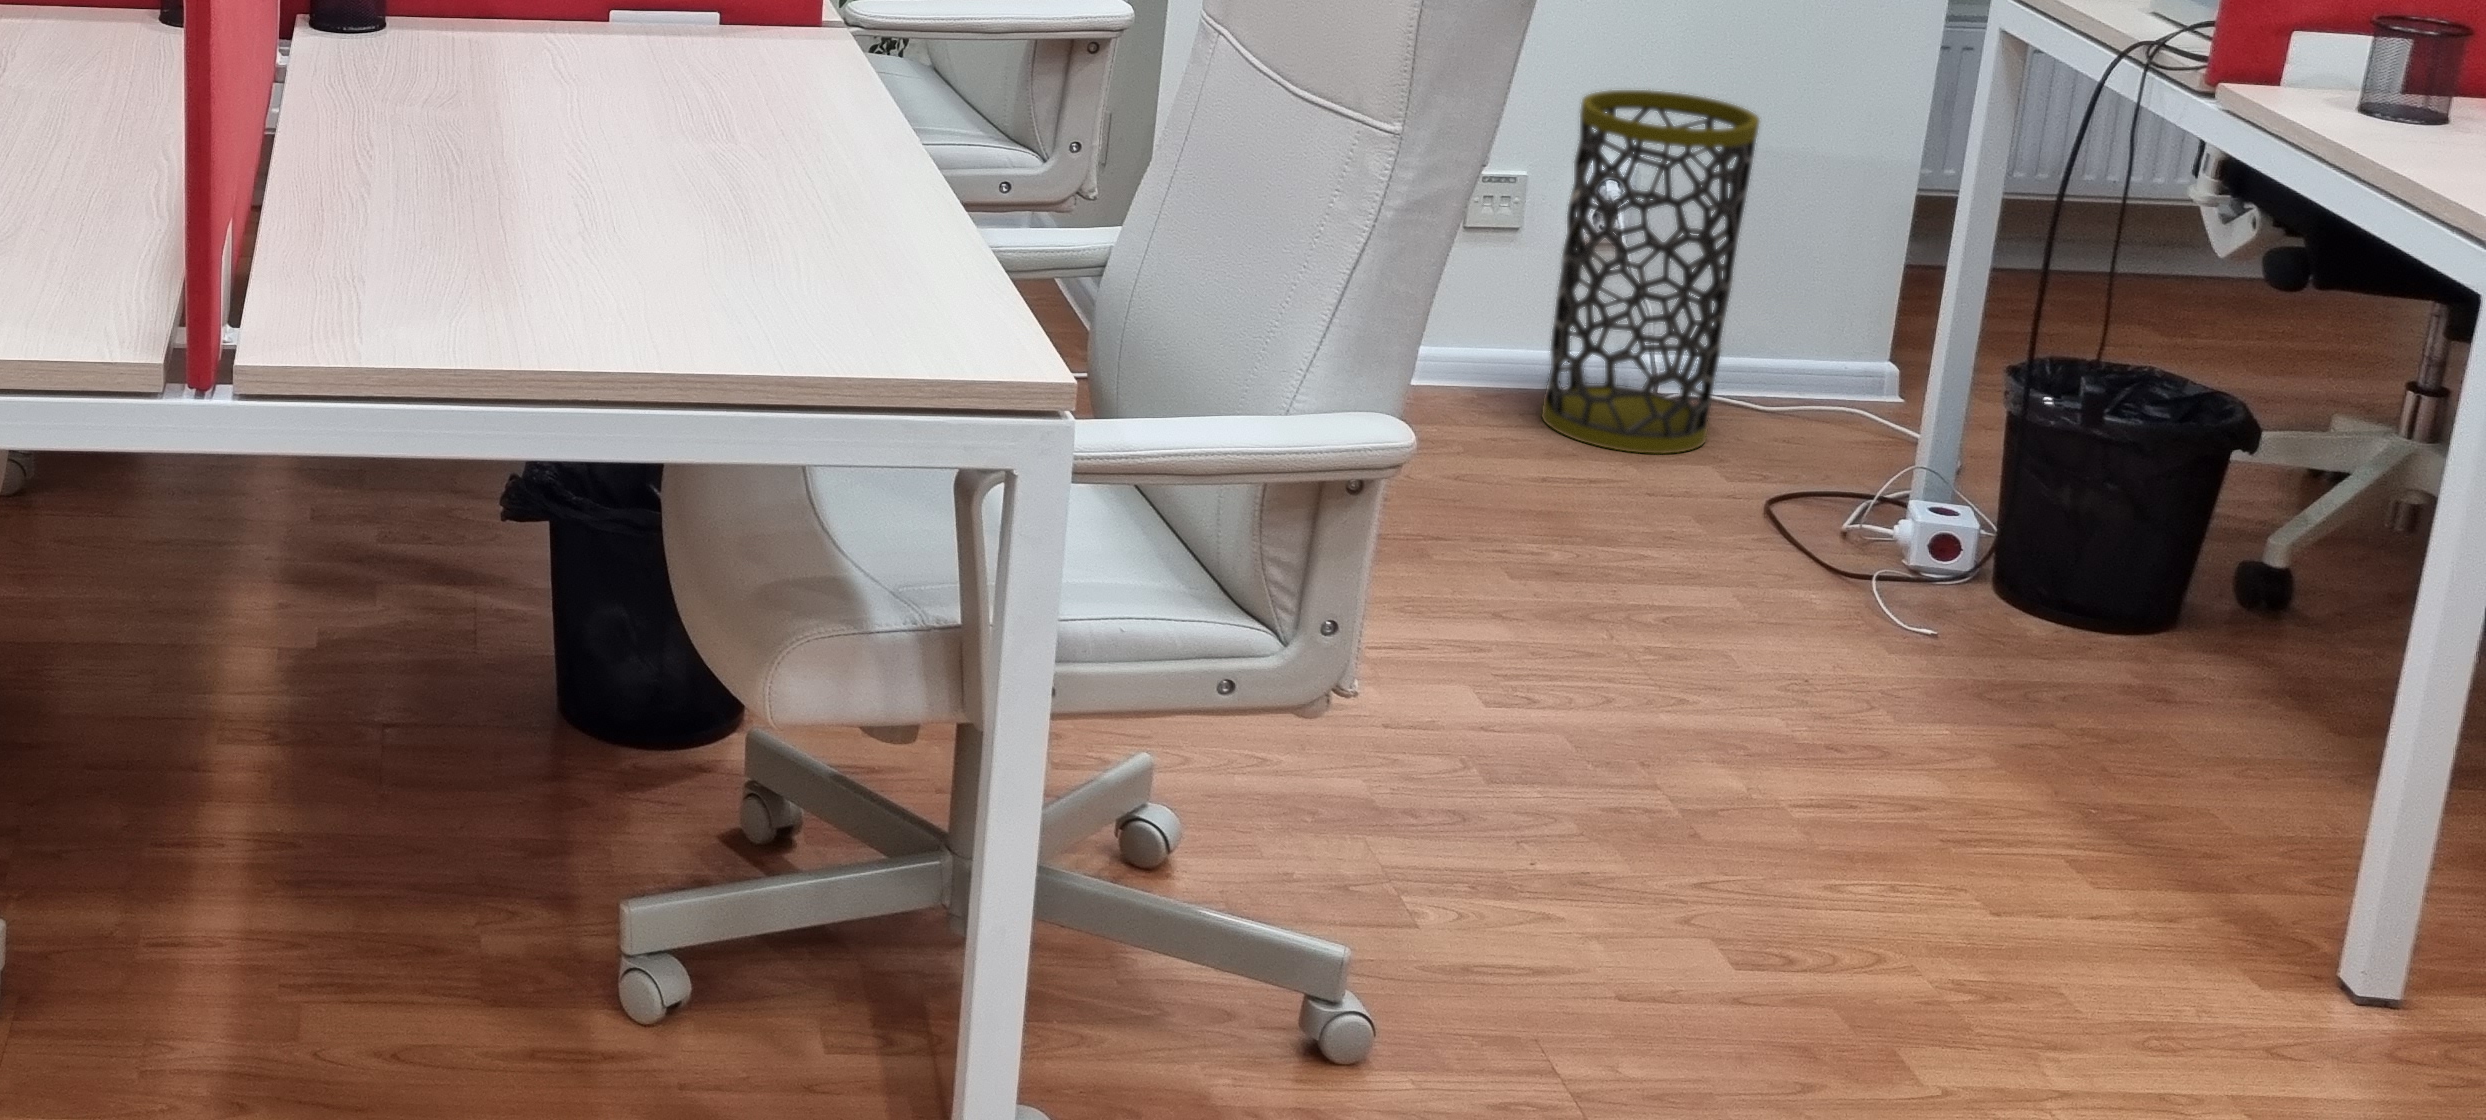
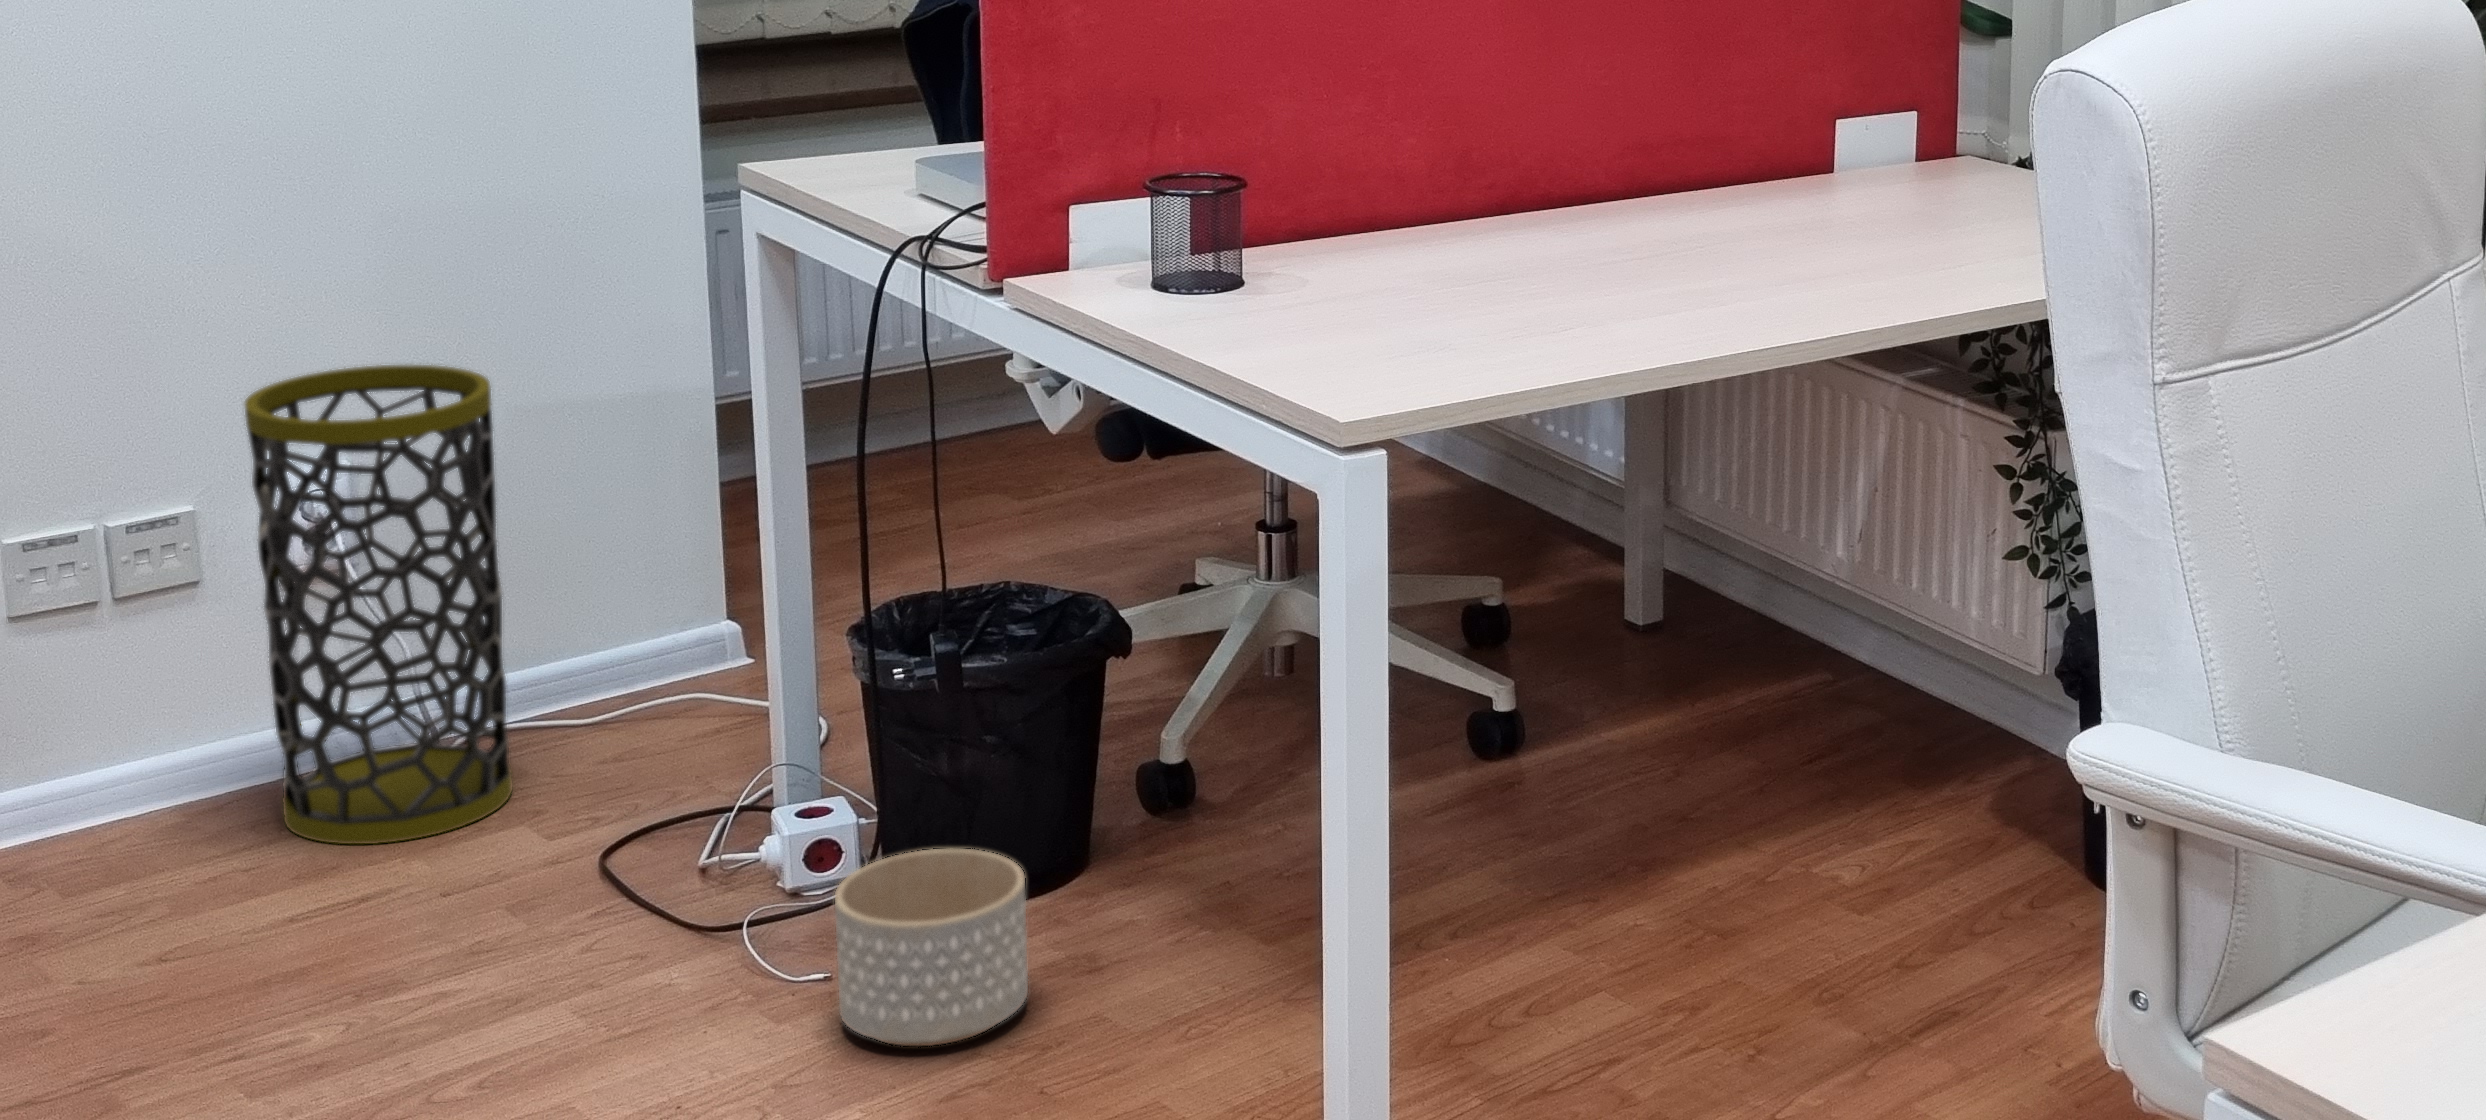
planter: none [1937,549,2119,707] -> present [835,848,1028,1046]

